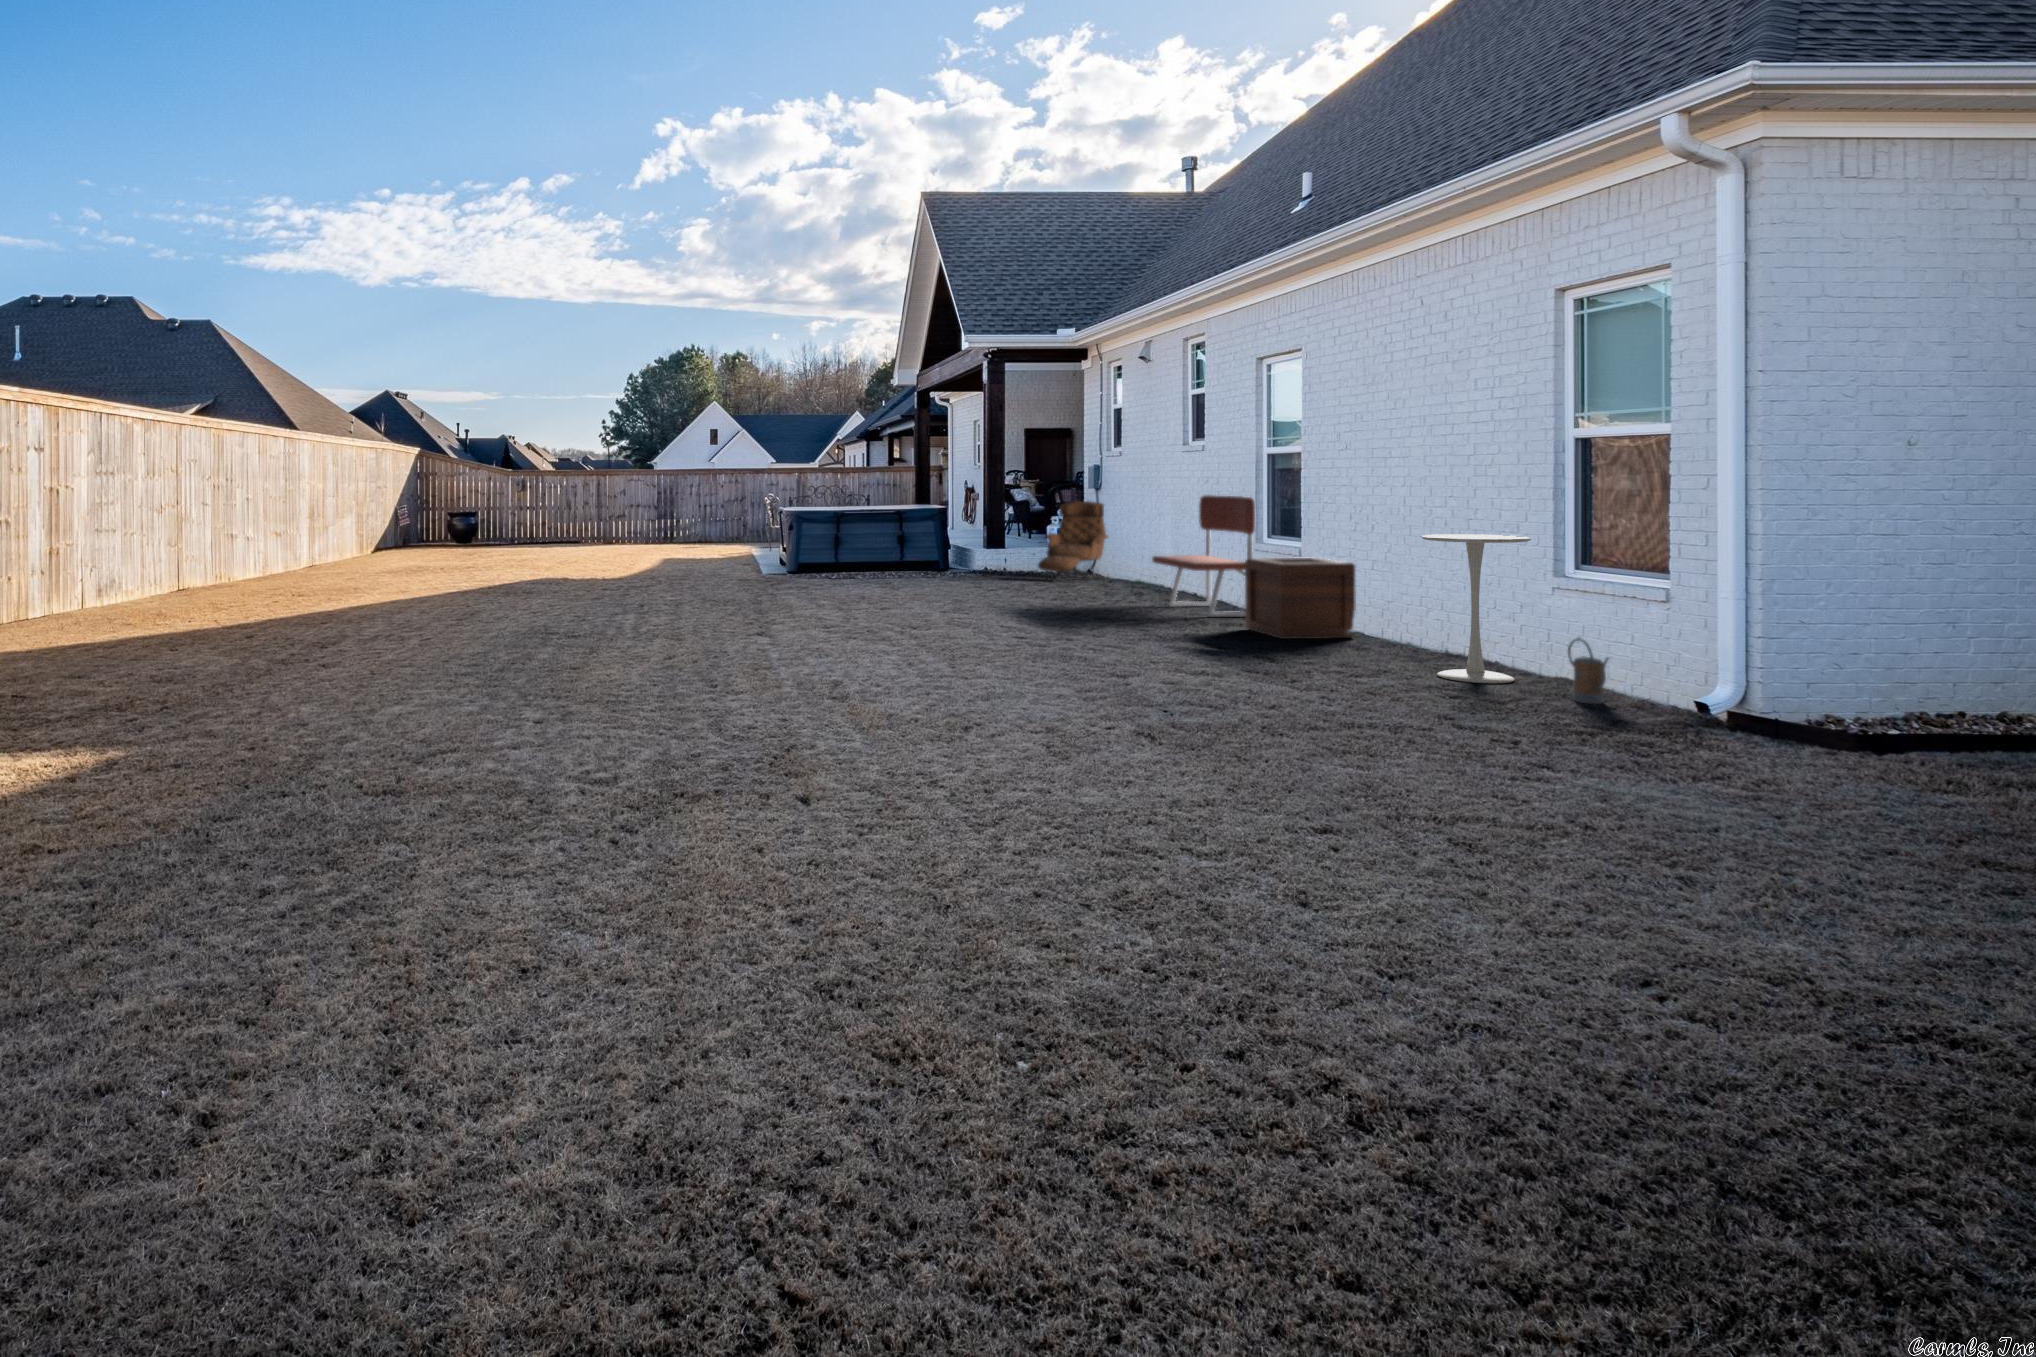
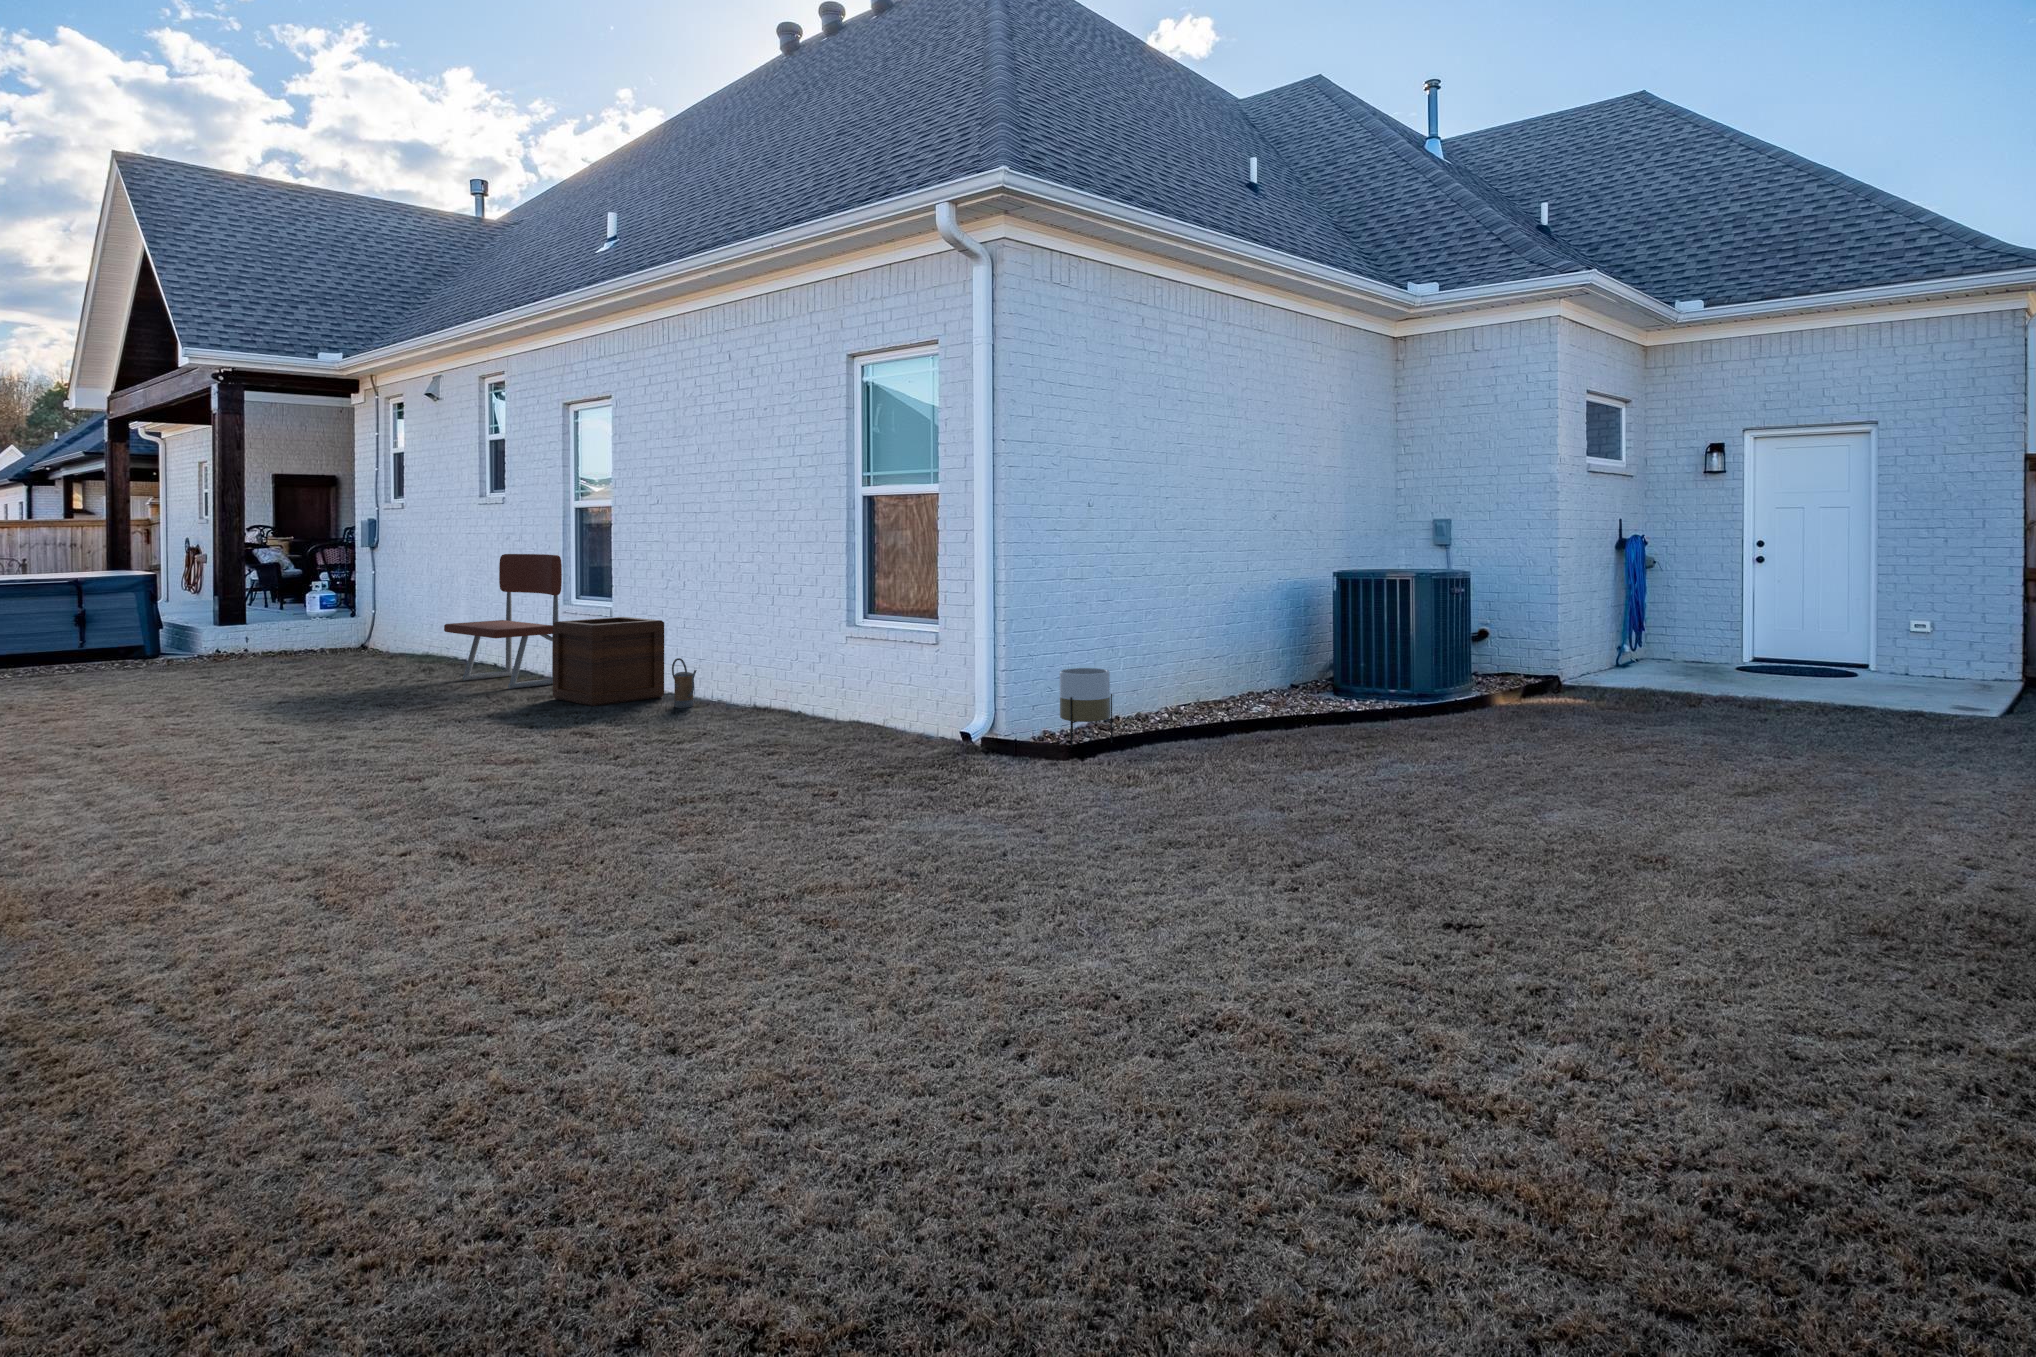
lounge chair: present [1038,501,1108,581] -> none [293,563,388,663]
pedestal table: present [1422,534,1531,683] -> none [732,587,823,731]
watering can: present [1568,638,1609,704] -> present [672,658,697,708]
planter: none [1873,651,1968,753] -> present [1060,668,1112,747]

